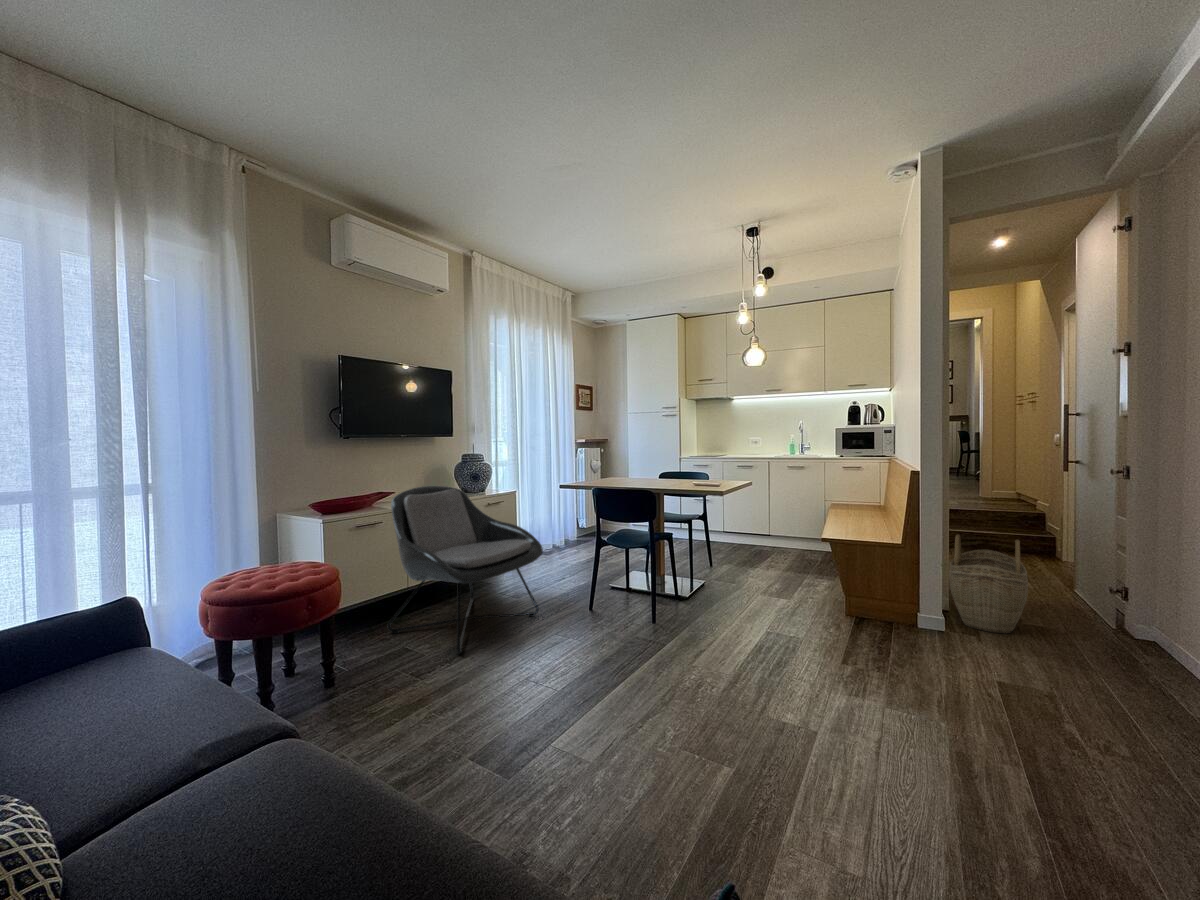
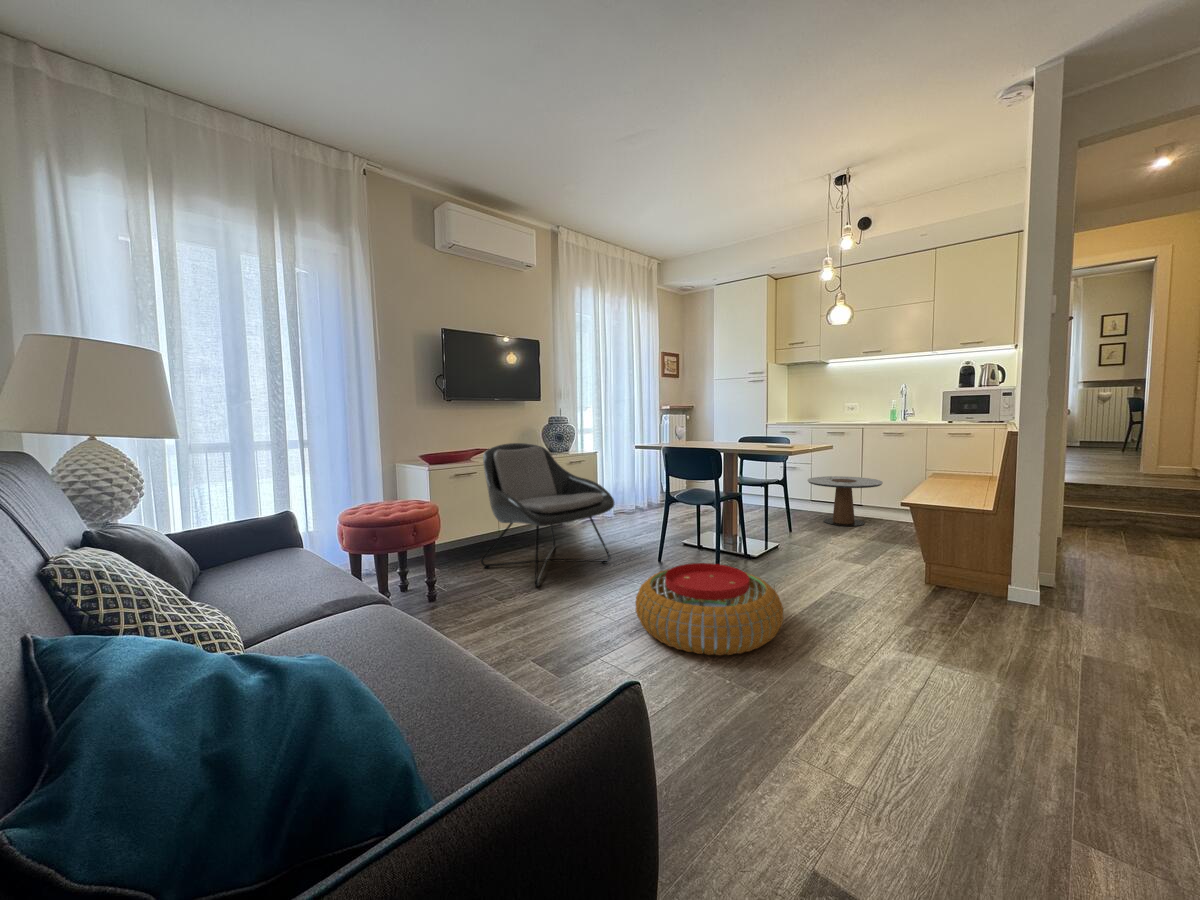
side table: none [723,508,790,557] -> present [808,476,883,526]
woven basket: present [949,535,1028,633] -> none [1051,504,1151,614]
pouf: none [580,616,737,725] -> present [636,563,783,655]

